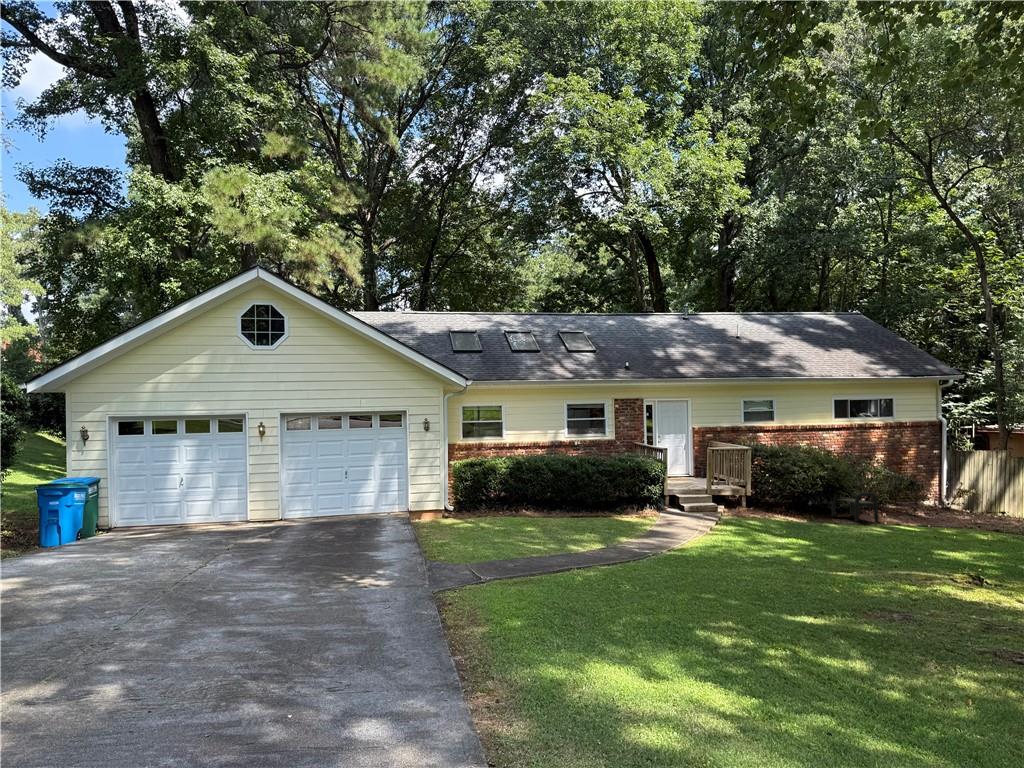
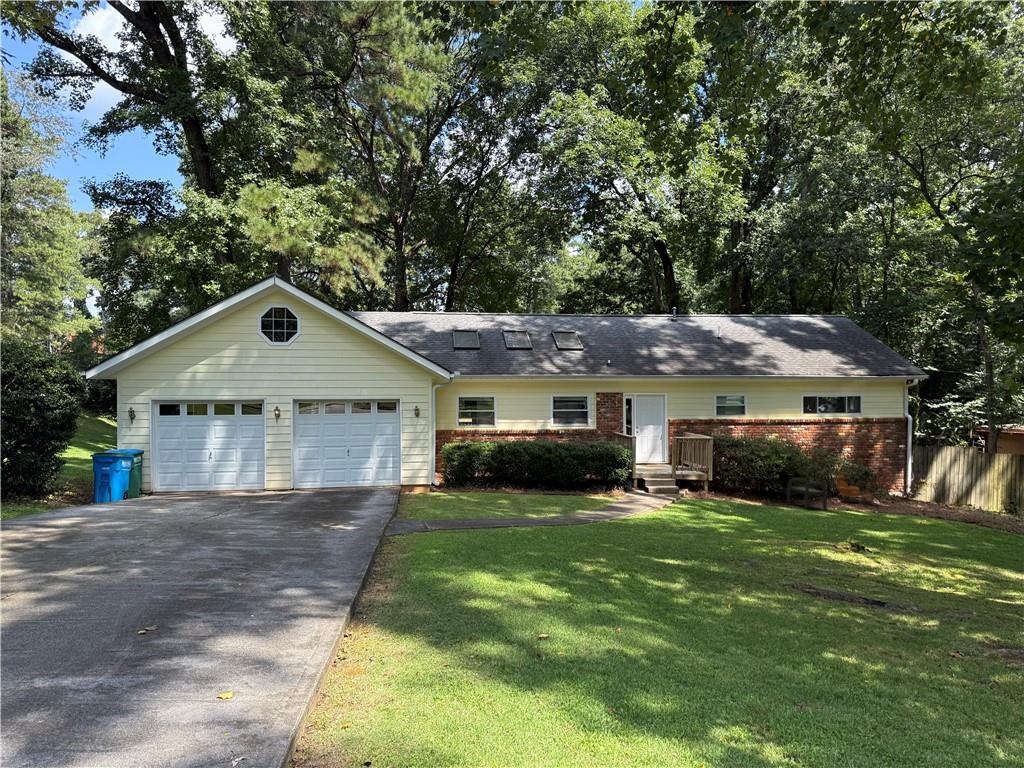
lounge chair: none [878,484,921,516] -> present [836,476,872,504]

